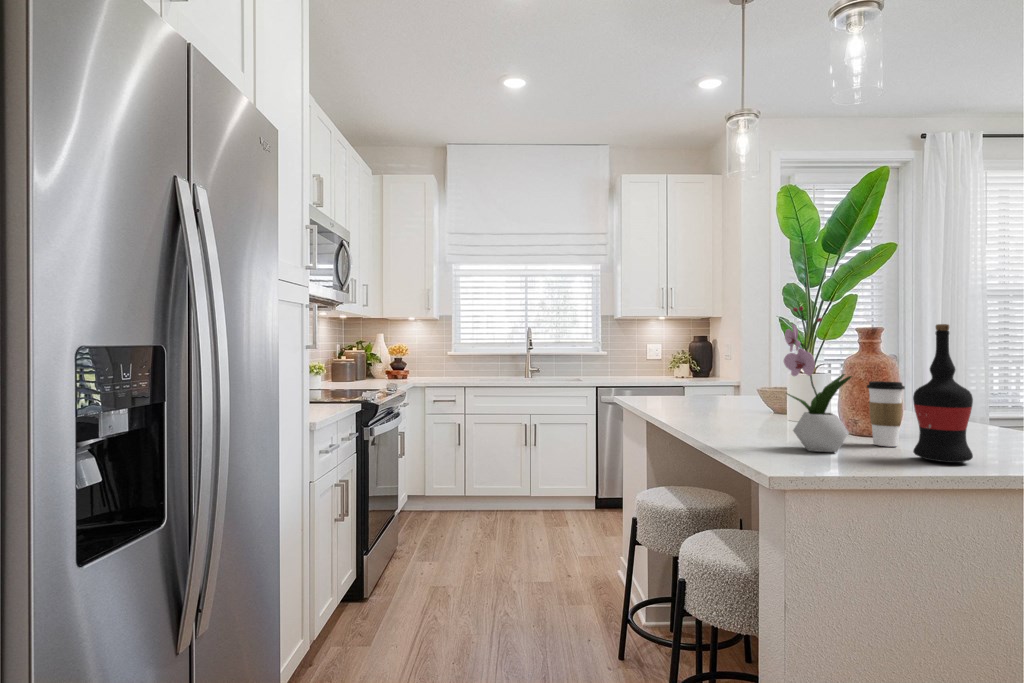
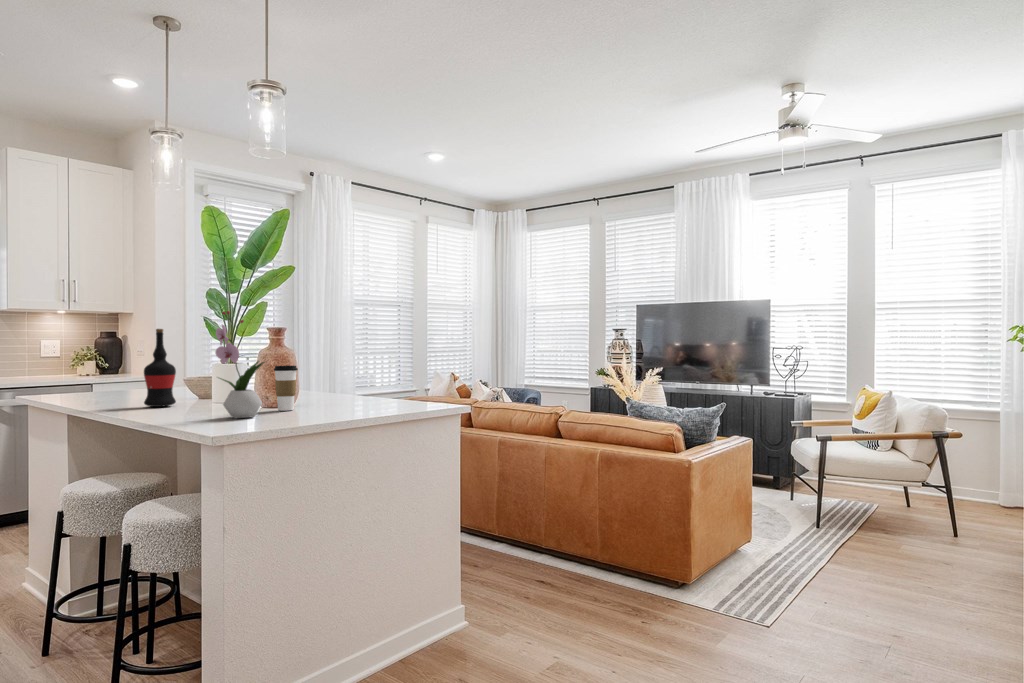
wine bottle: present [913,324,973,462] -> present [144,329,176,407]

